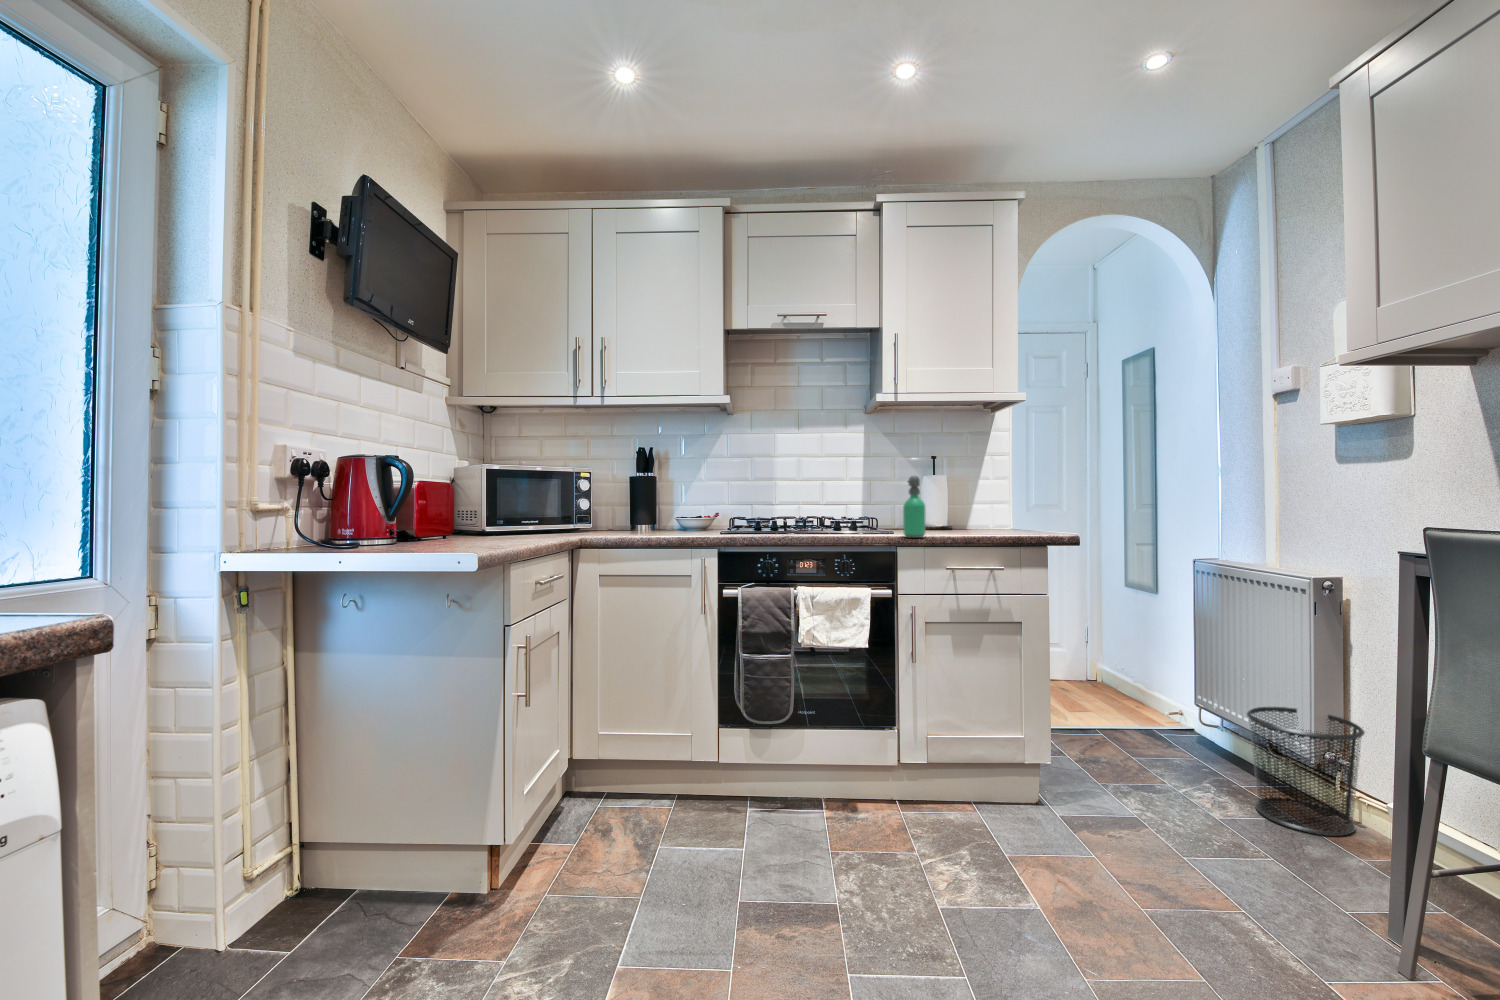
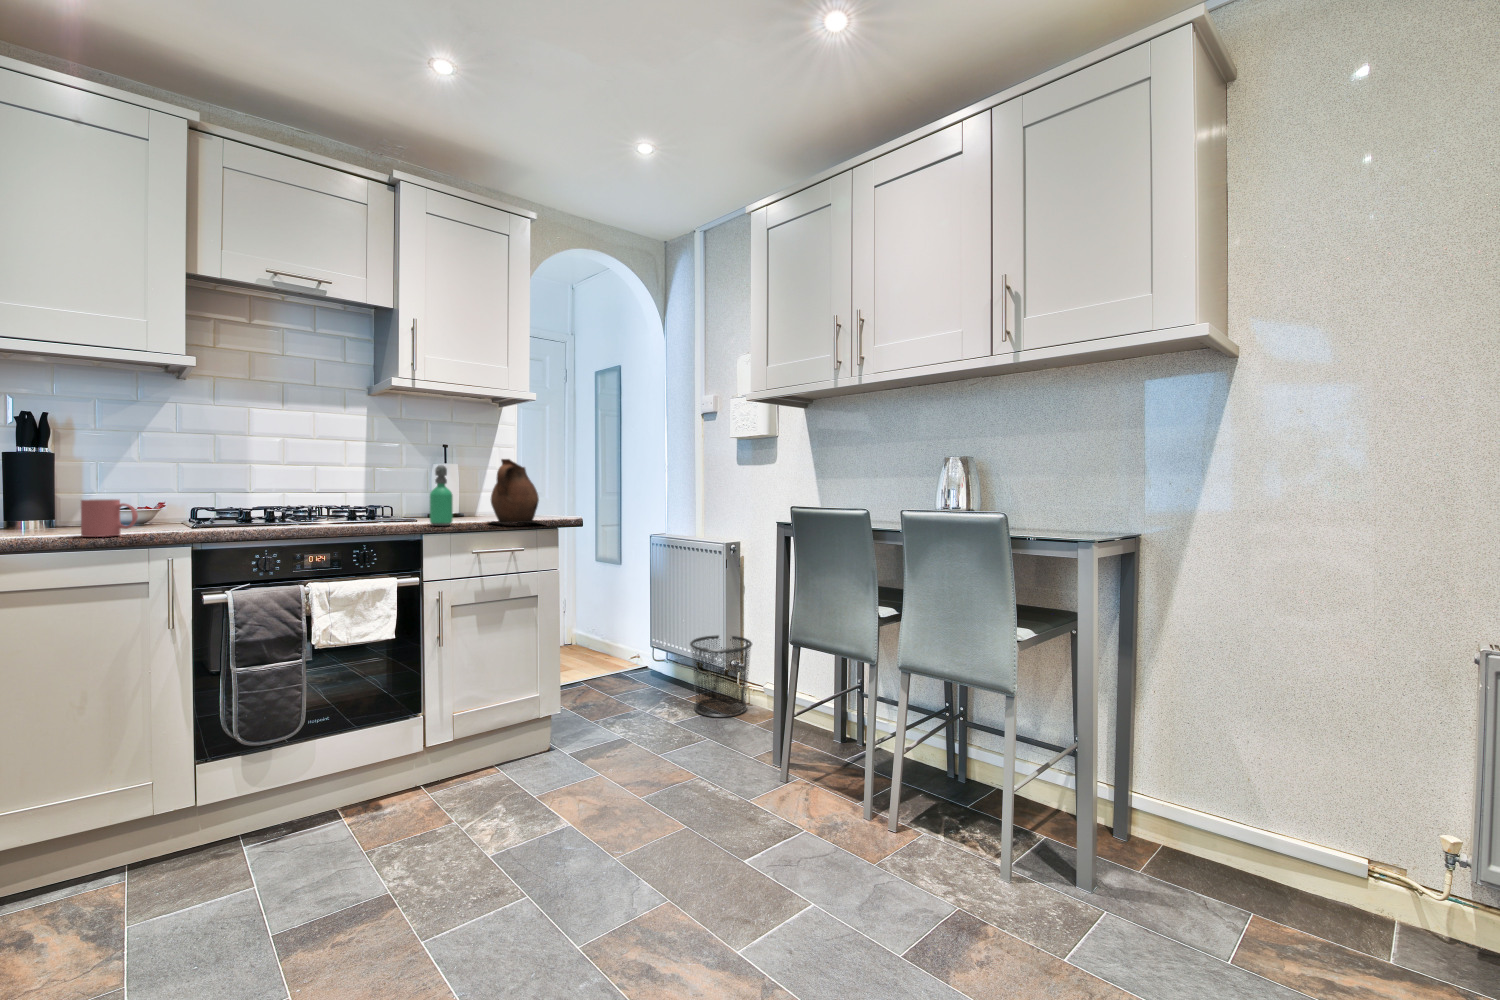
ceramic pitcher: none [959,466,1029,539] -> present [491,459,543,524]
mug: none [655,510,685,538] -> present [81,499,138,537]

